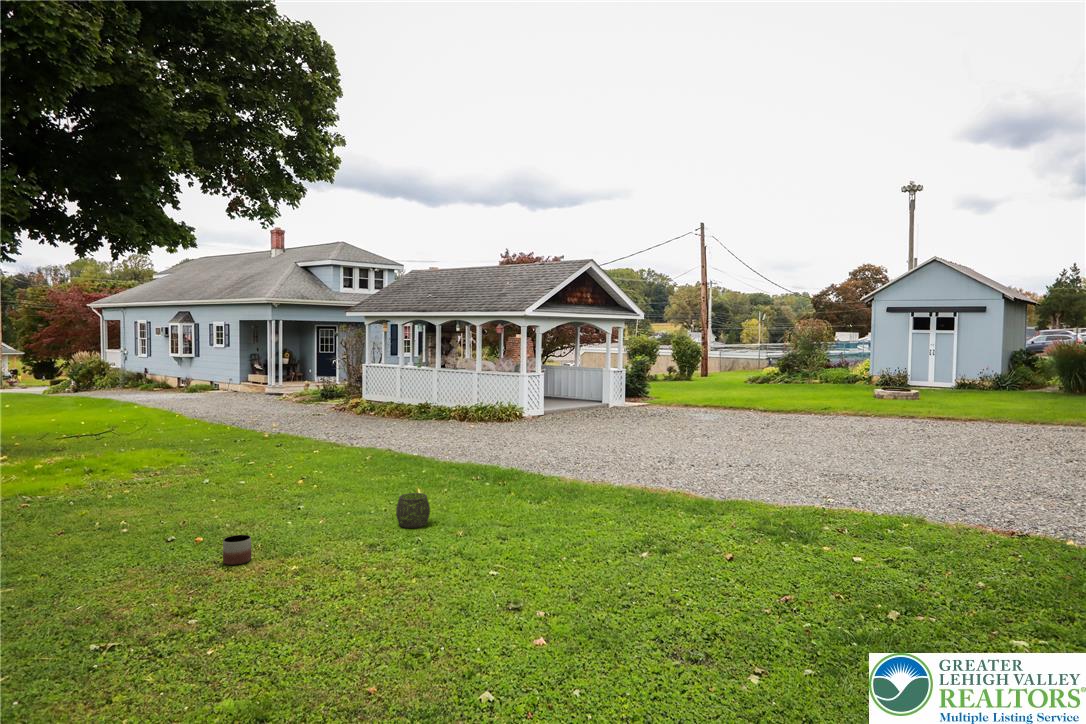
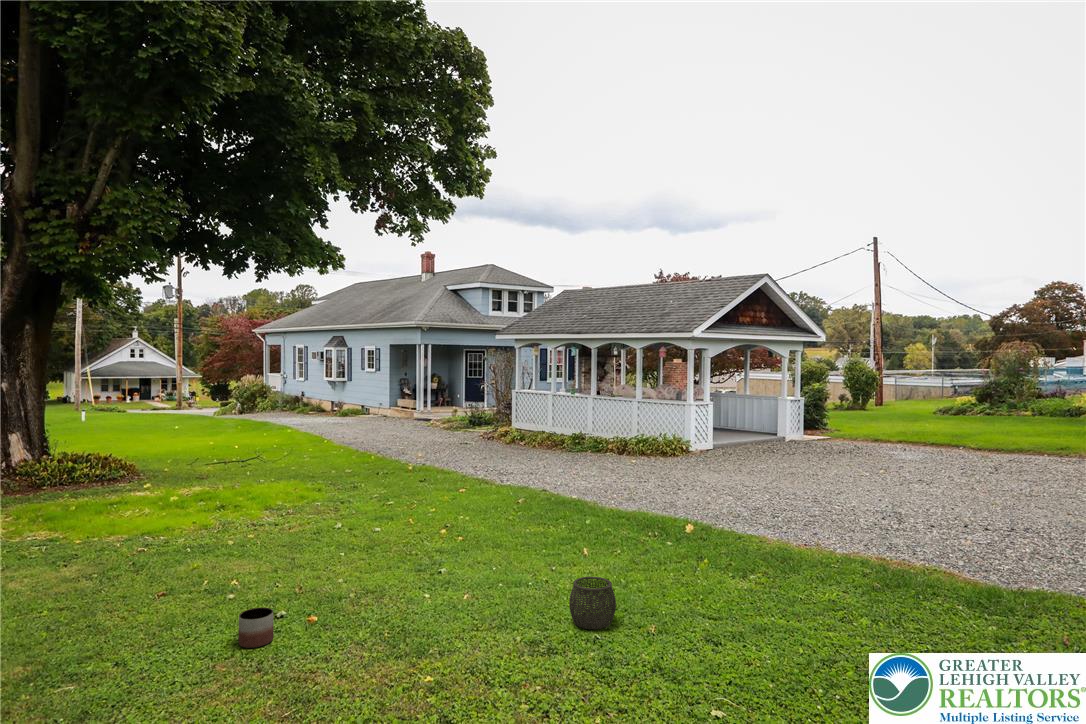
planter: present [223,535,251,565] -> present [238,607,273,648]

